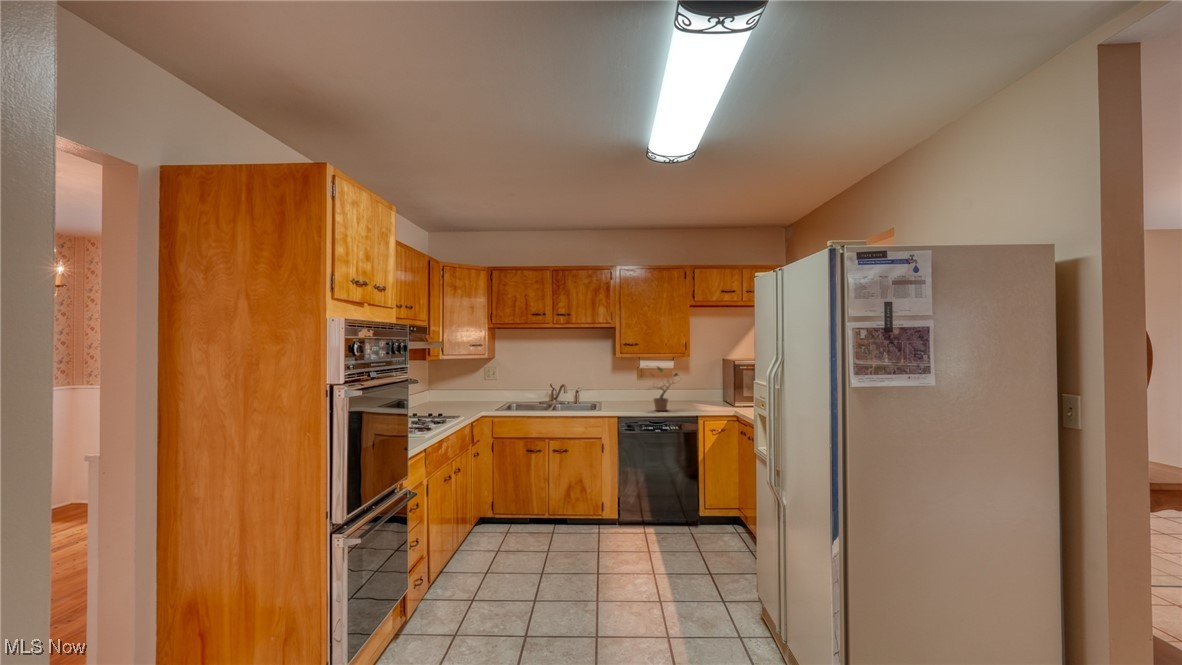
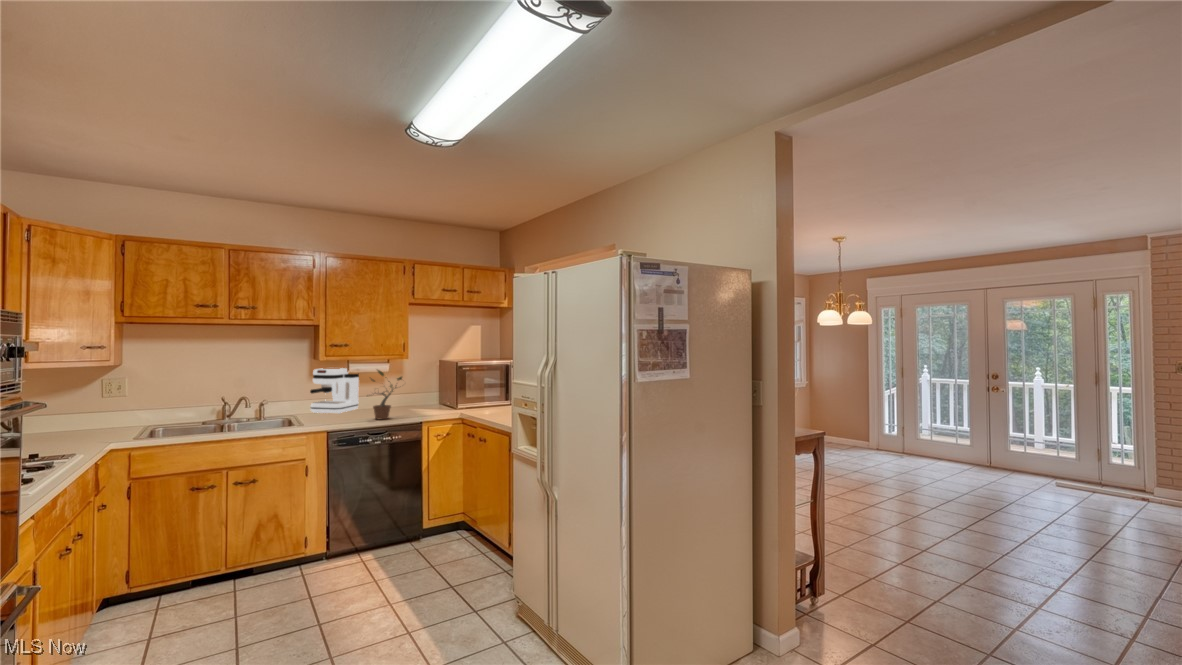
coffee maker: none [611,364,649,403] -> present [310,368,359,414]

